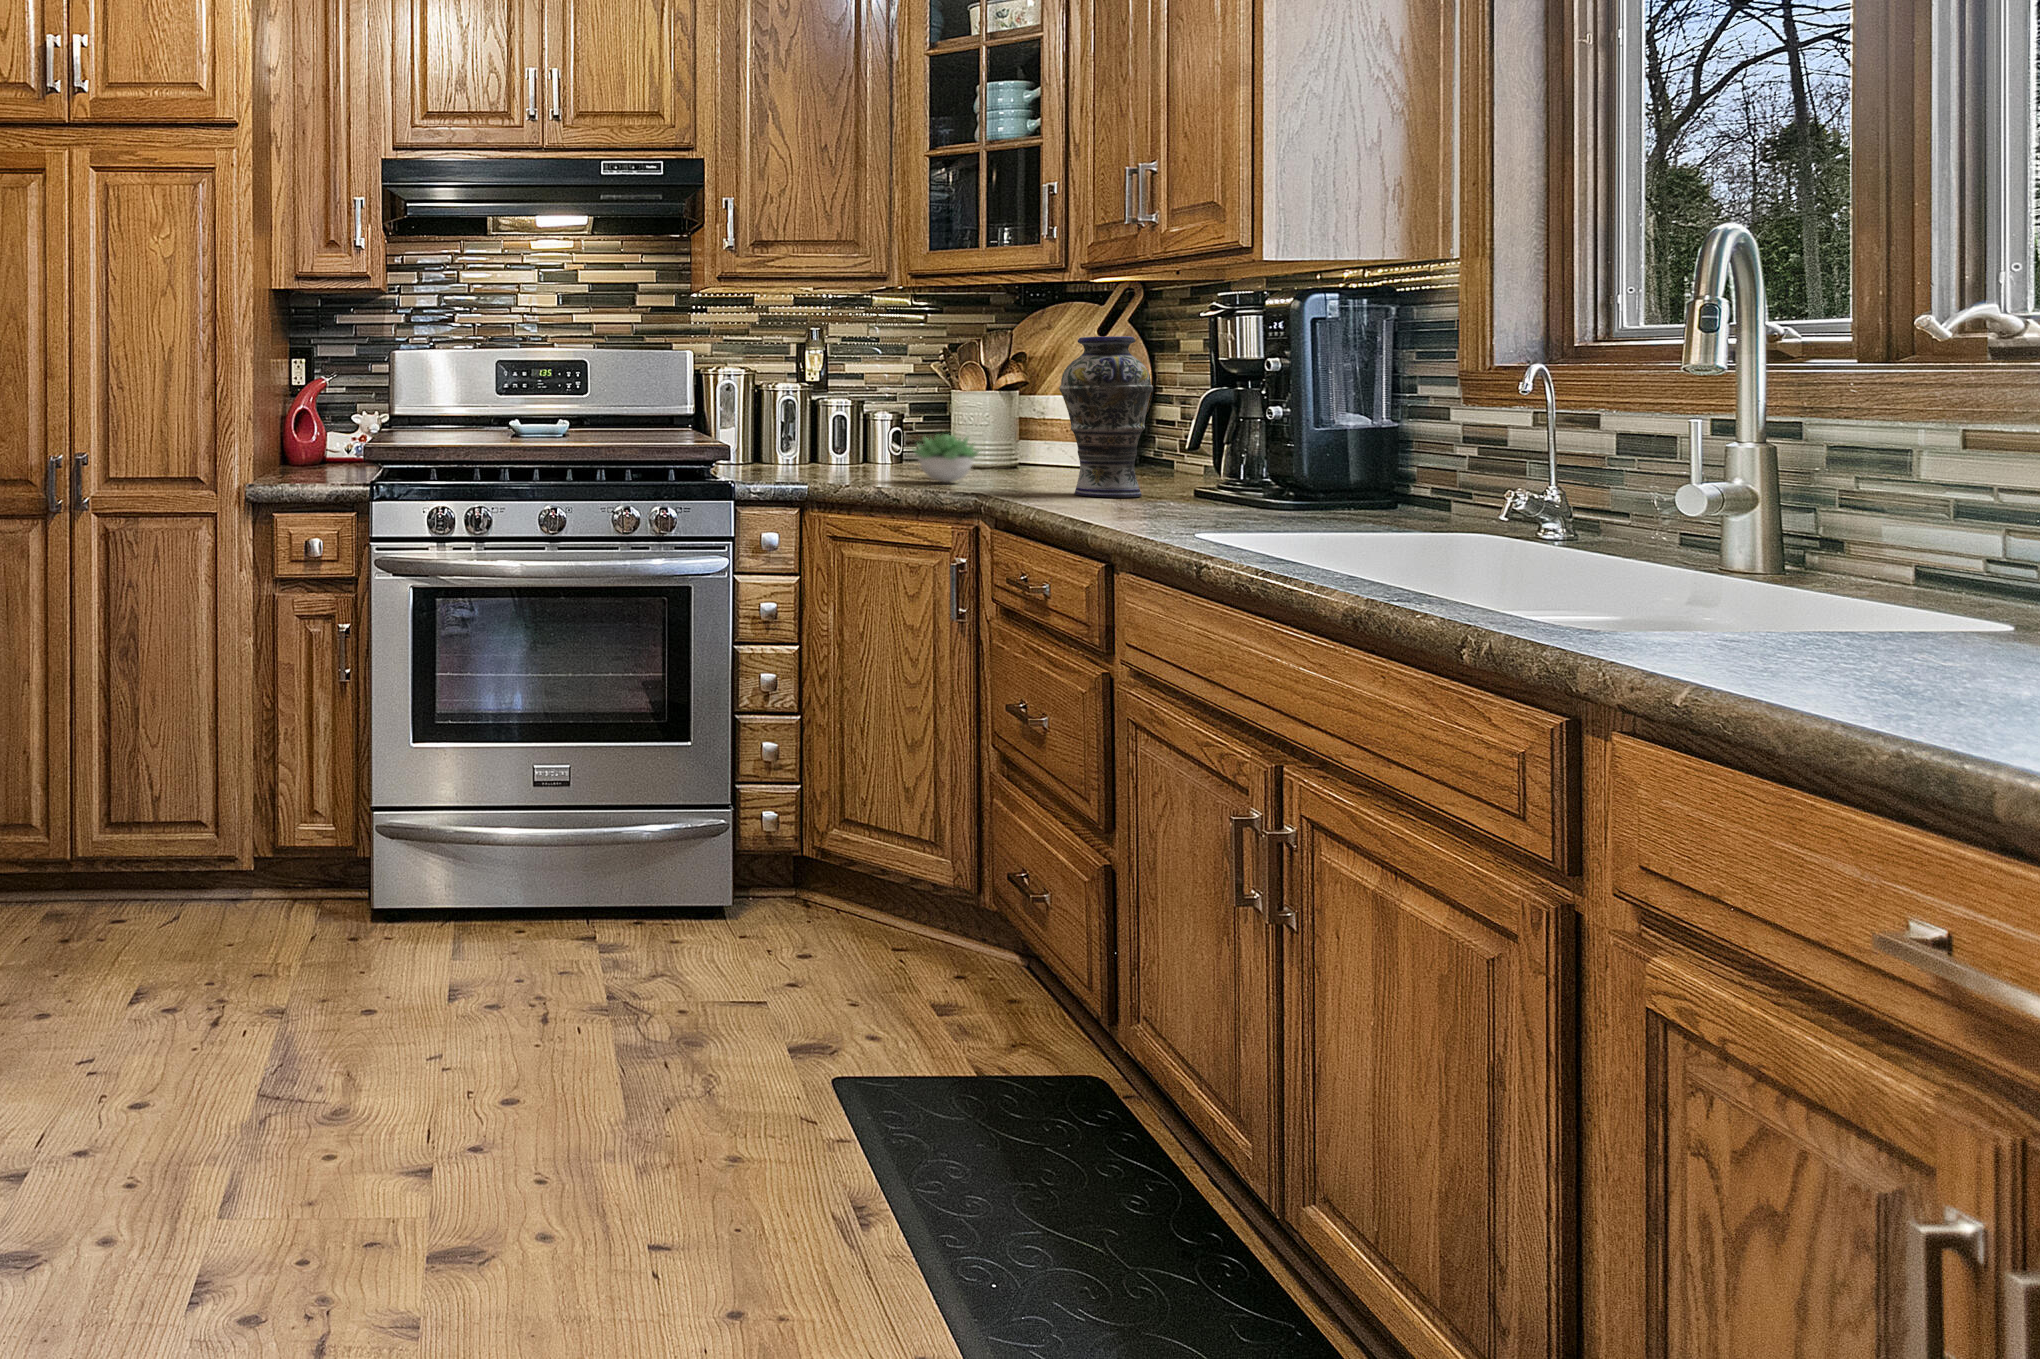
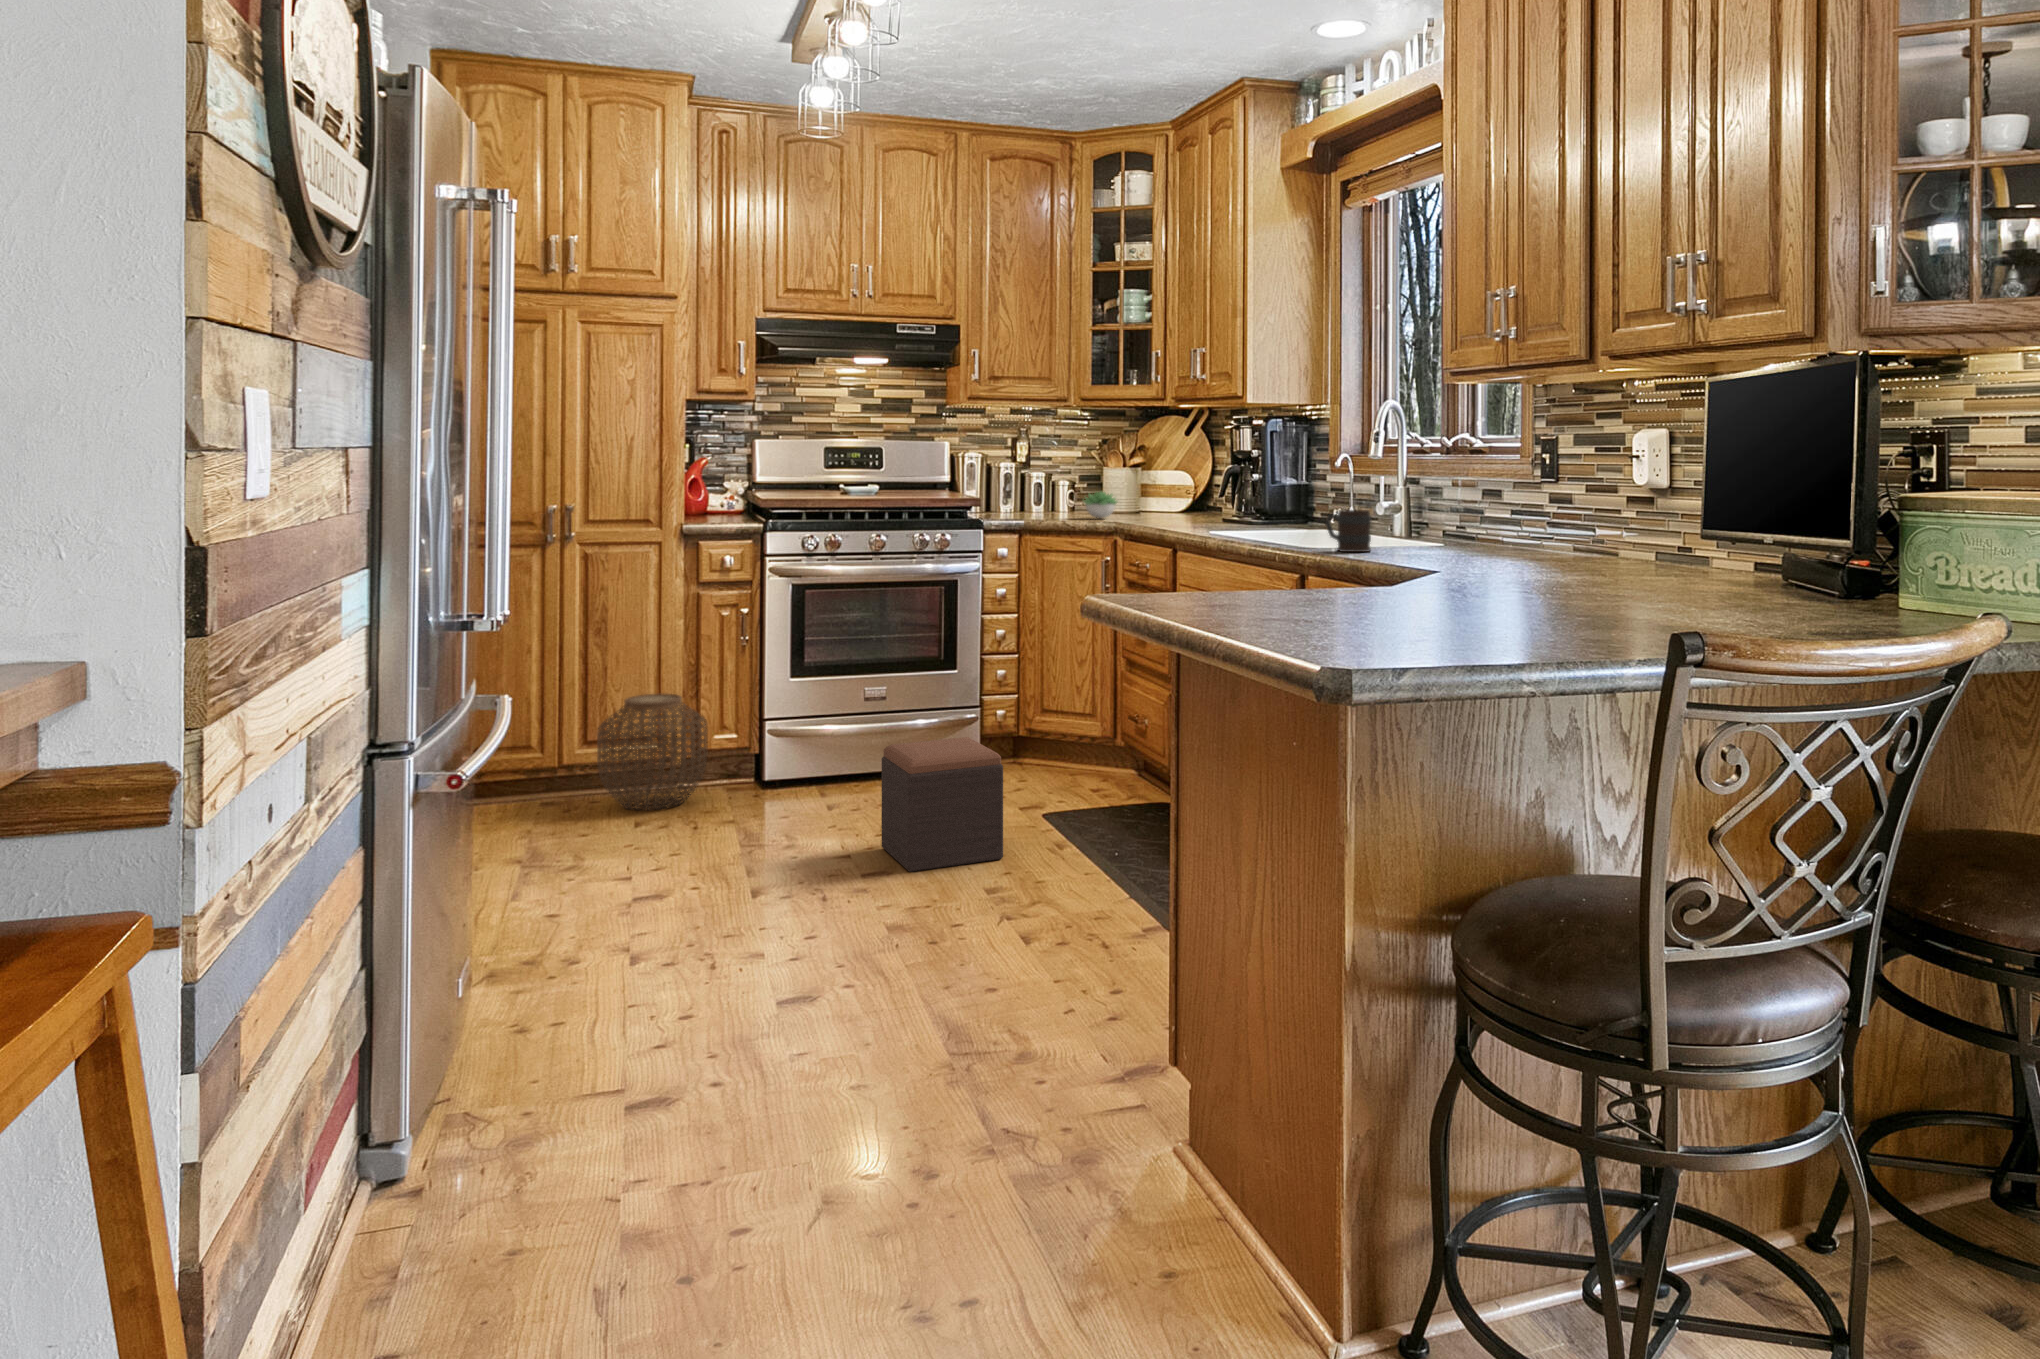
vase: present [1059,336,1153,497] -> none [1159,439,1204,522]
mug: none [1682,539,1905,697] -> present [1325,510,1371,552]
woven basket: none [93,763,268,969] -> present [597,693,708,810]
footstool: none [478,960,718,1307] -> present [882,737,1003,872]

